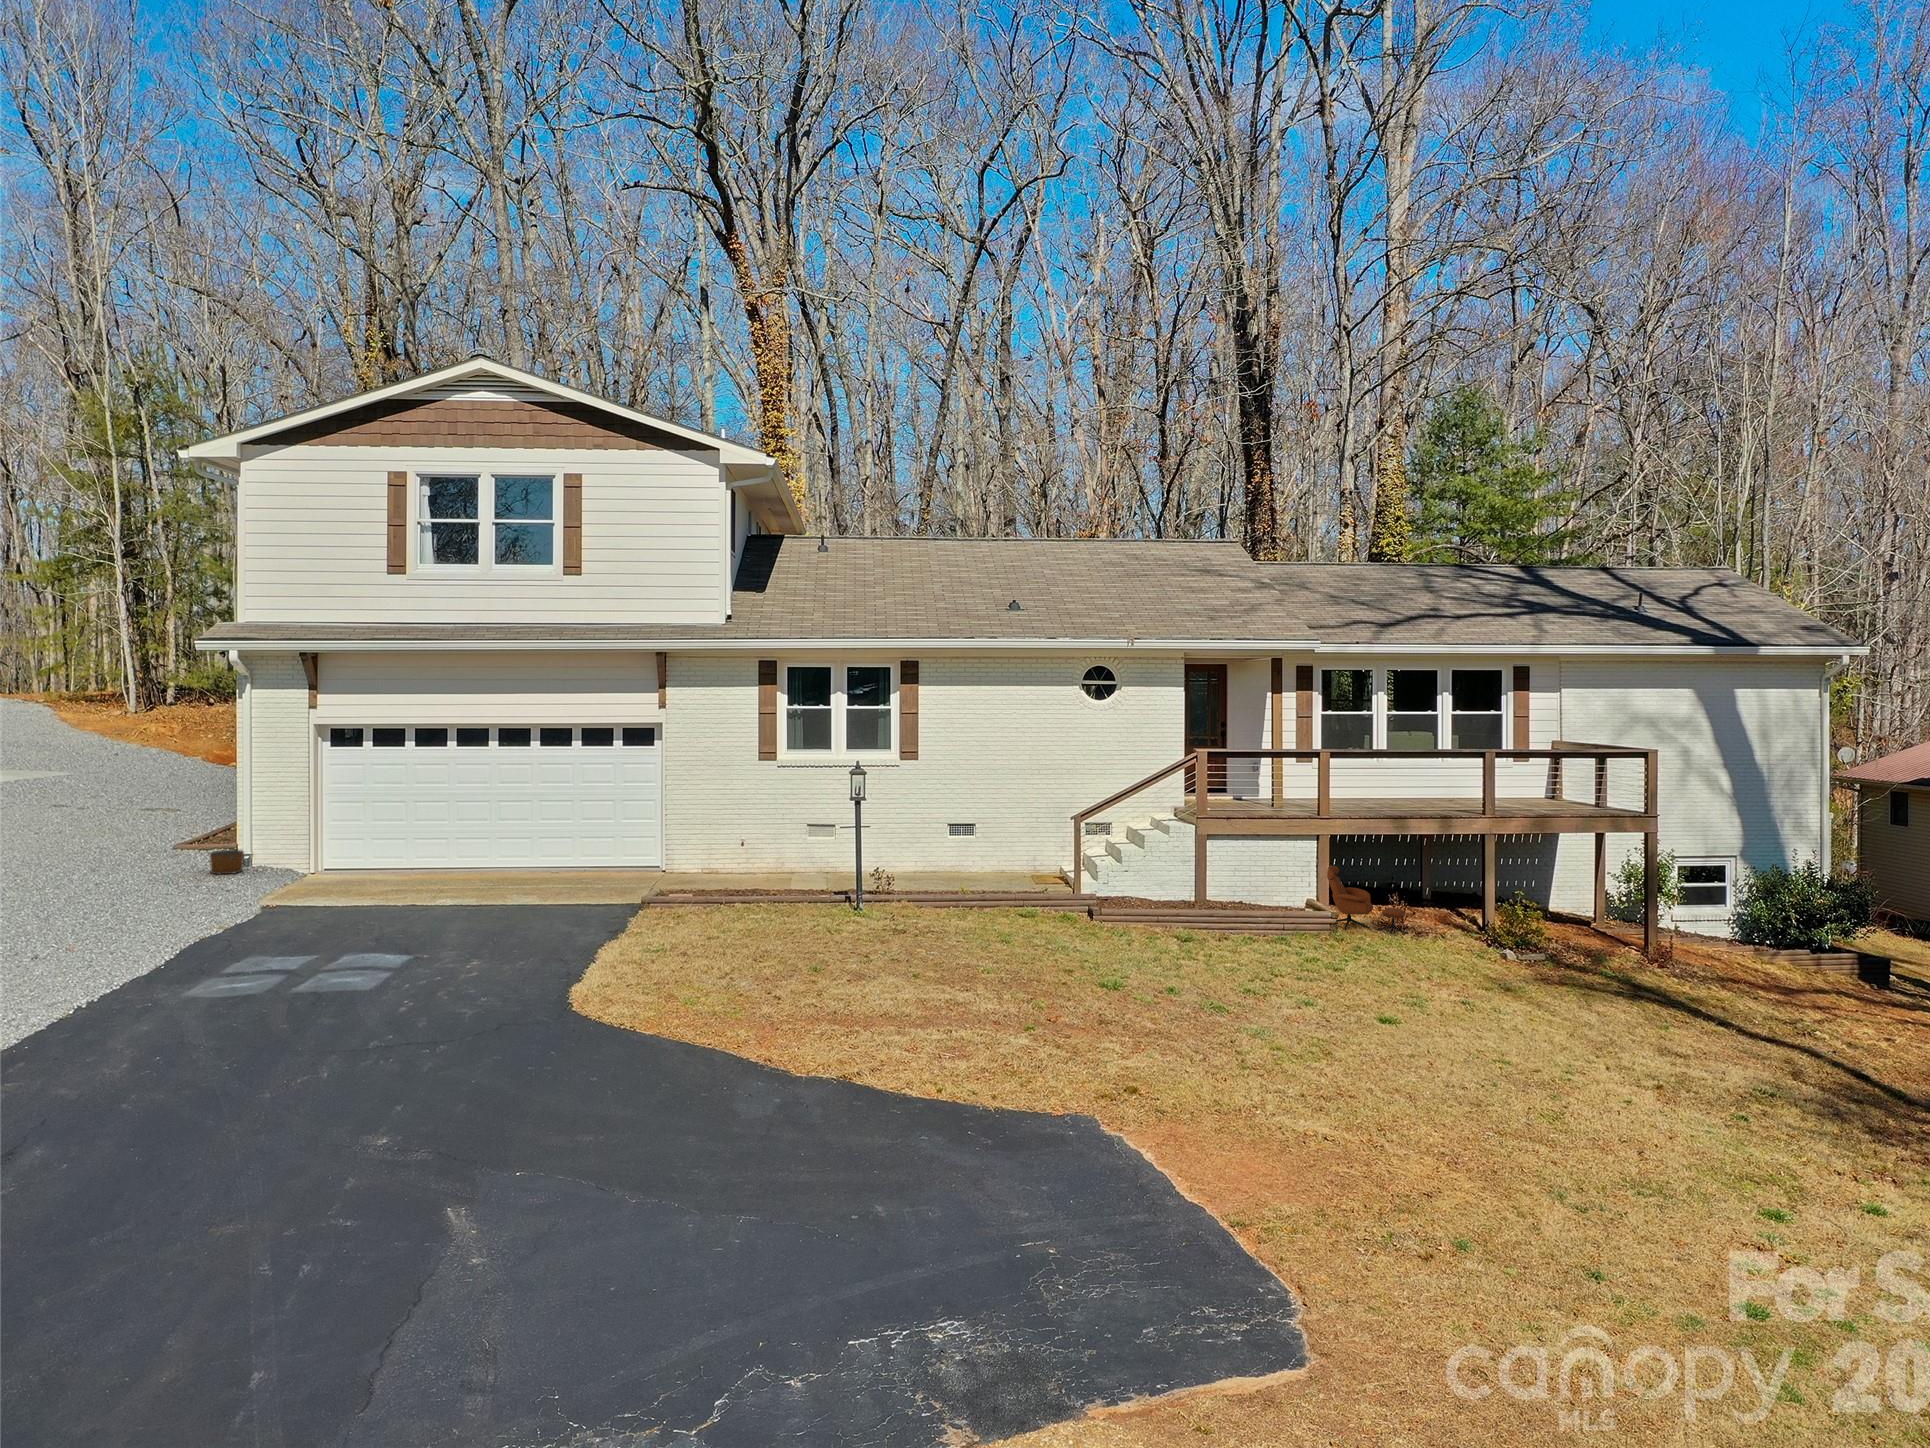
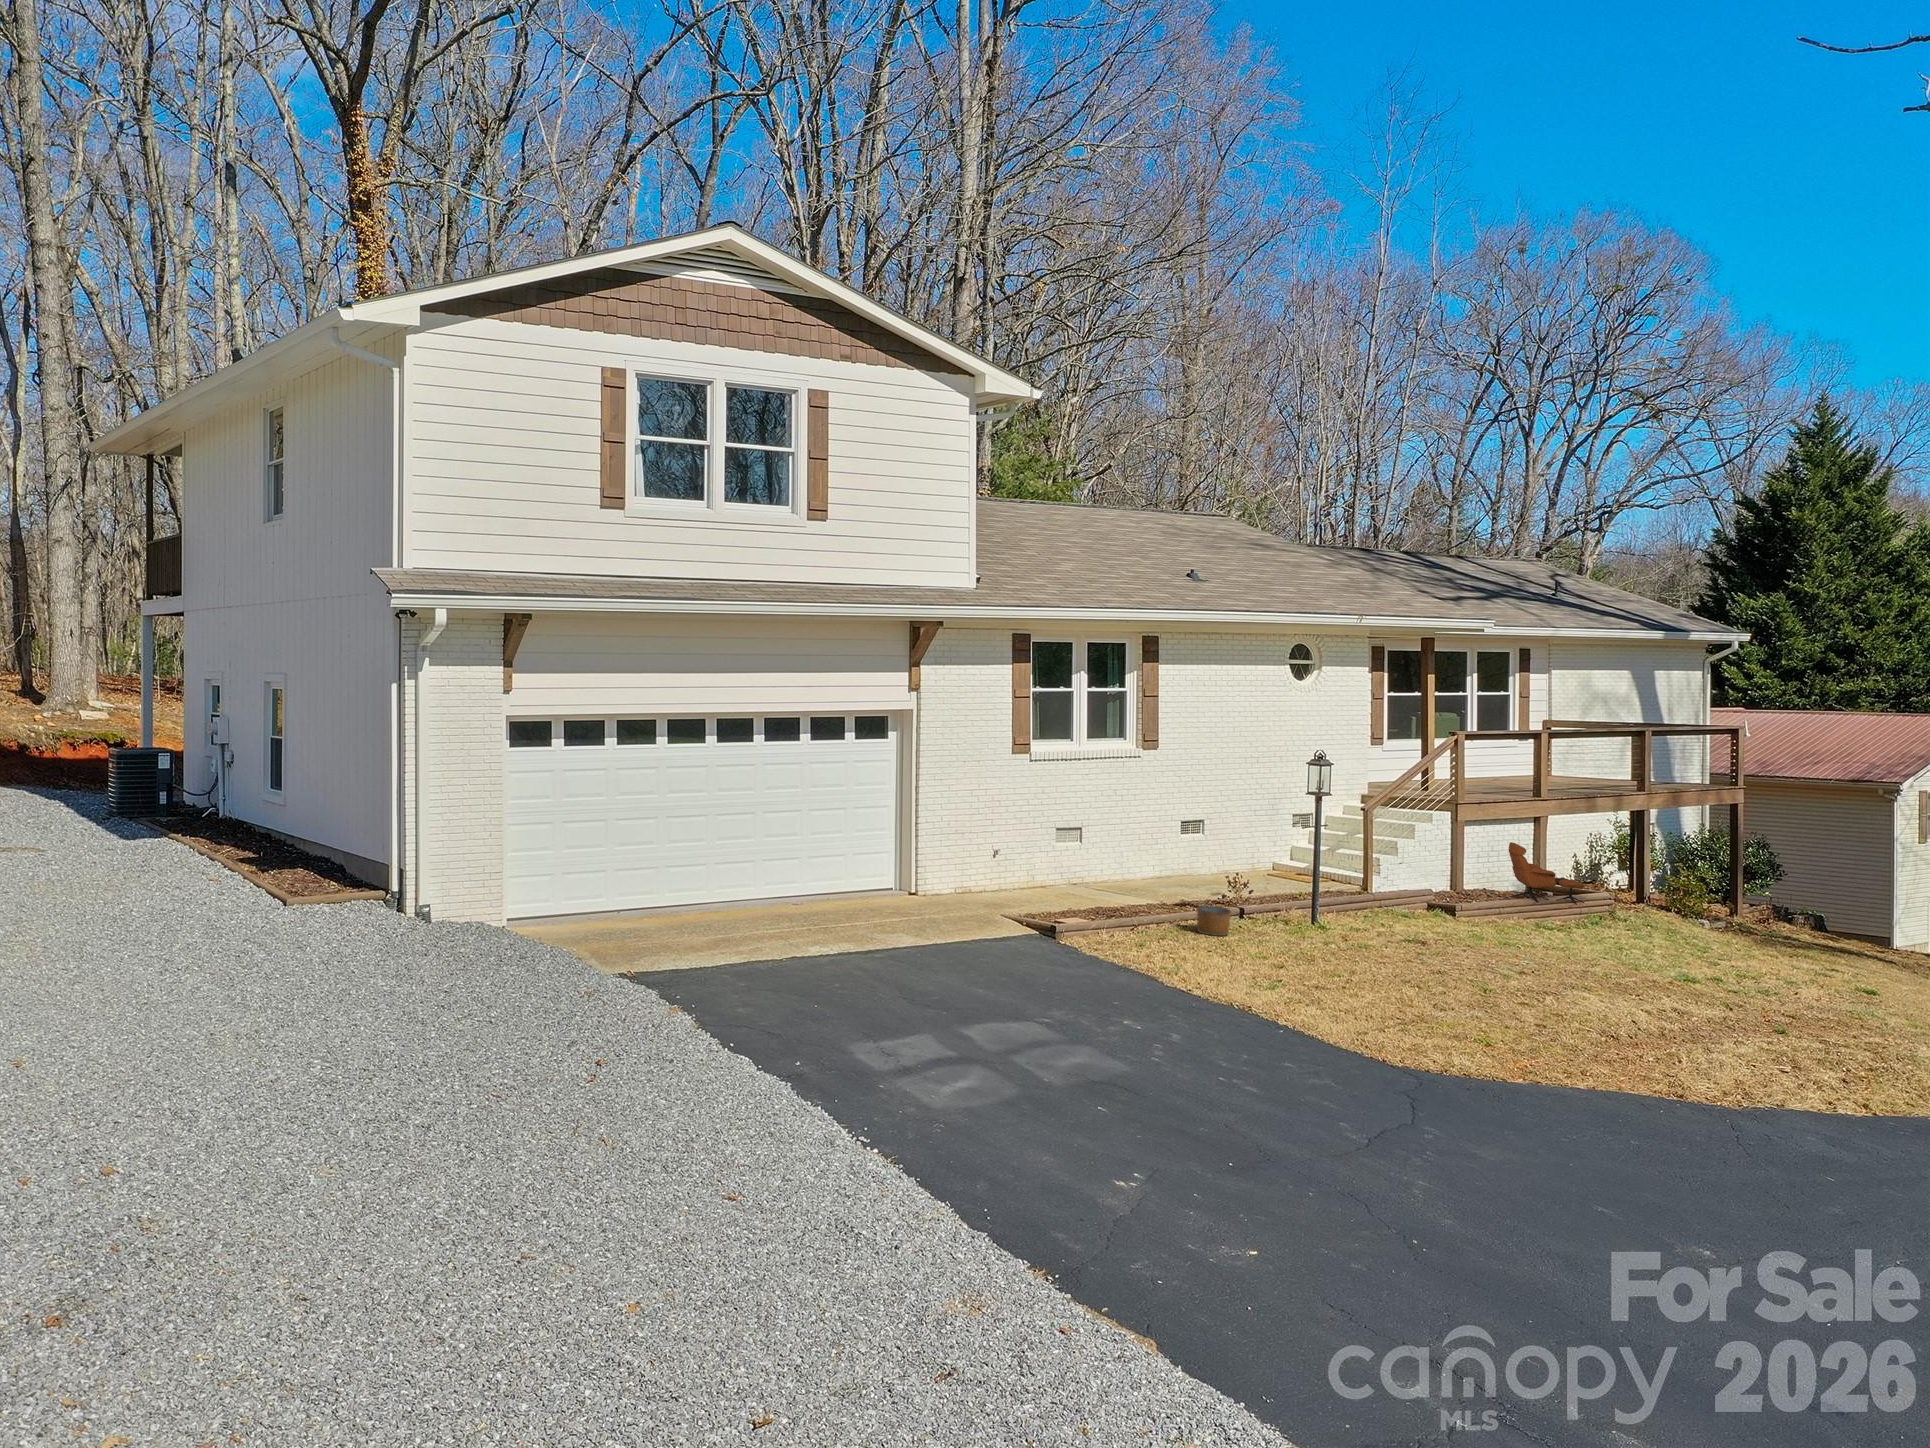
bucket: present [210,838,244,874] -> present [1197,893,1231,936]

